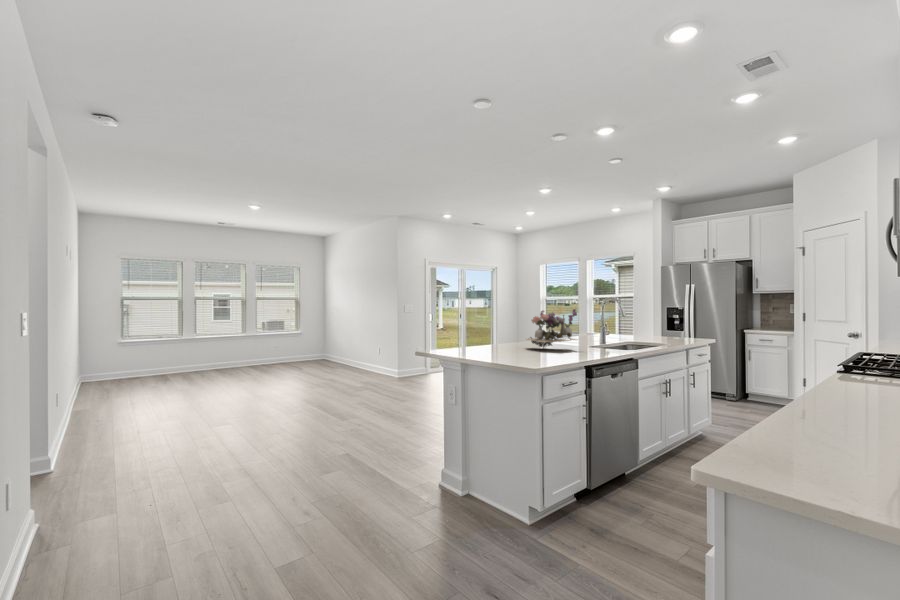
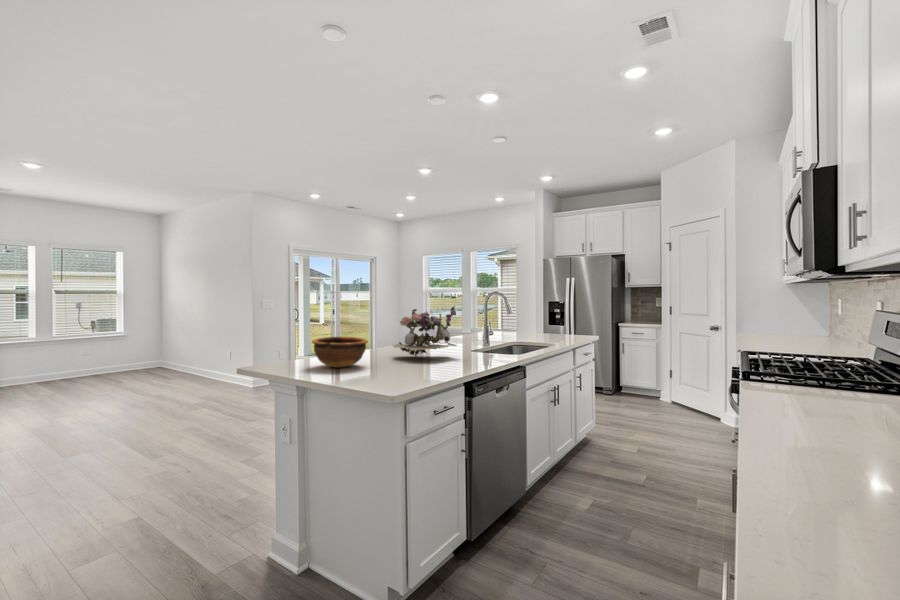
bowl: none [468,330,509,352] -> present [312,337,368,368]

